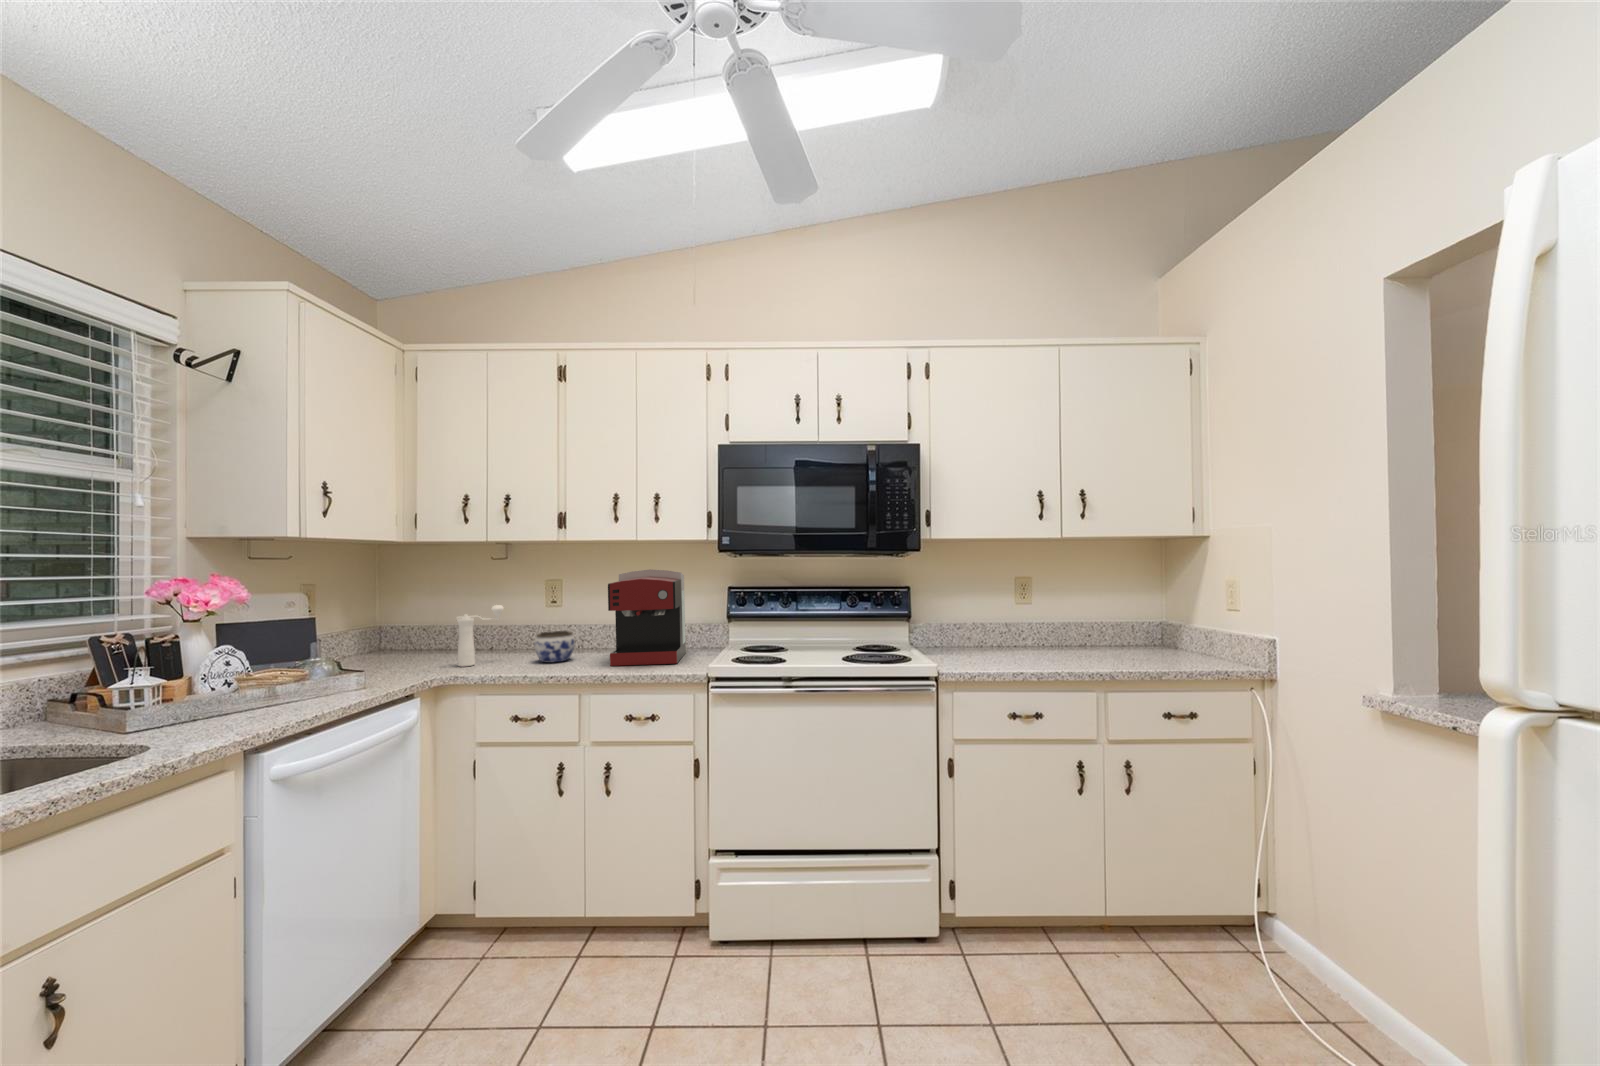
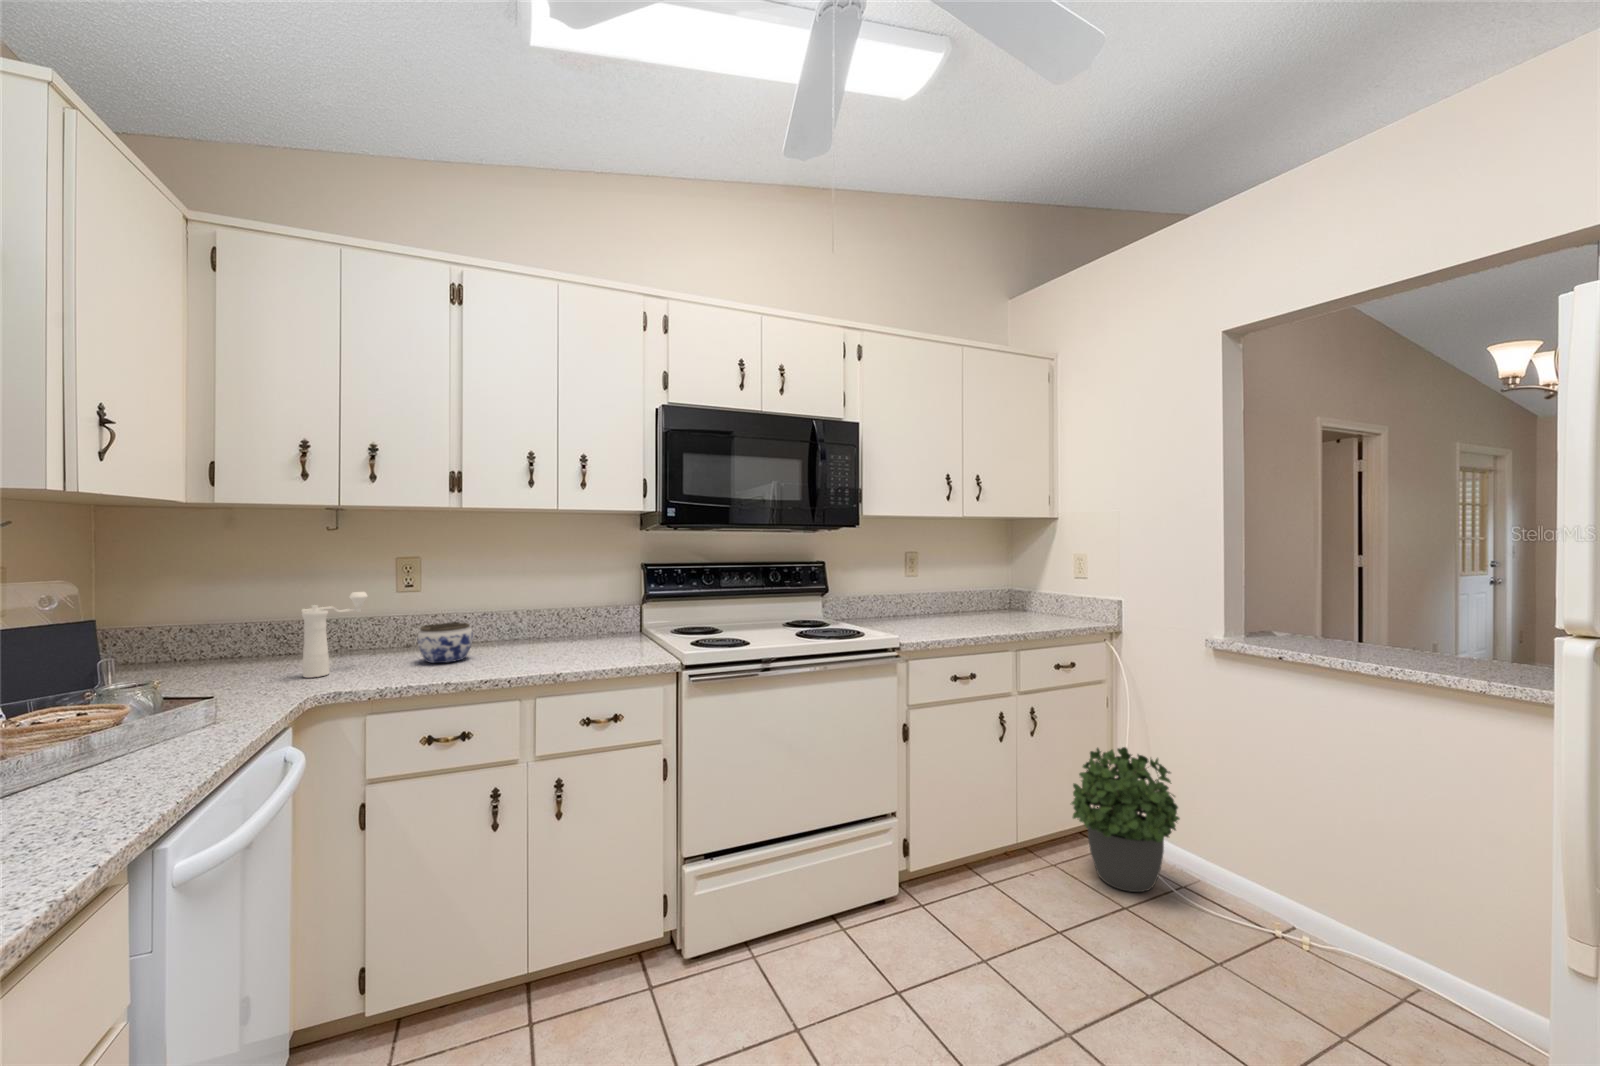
coffee maker: present [608,569,686,666] -> none [528,545,620,661]
potted plant: none [1159,819,1321,1008] -> present [1072,747,1180,892]

